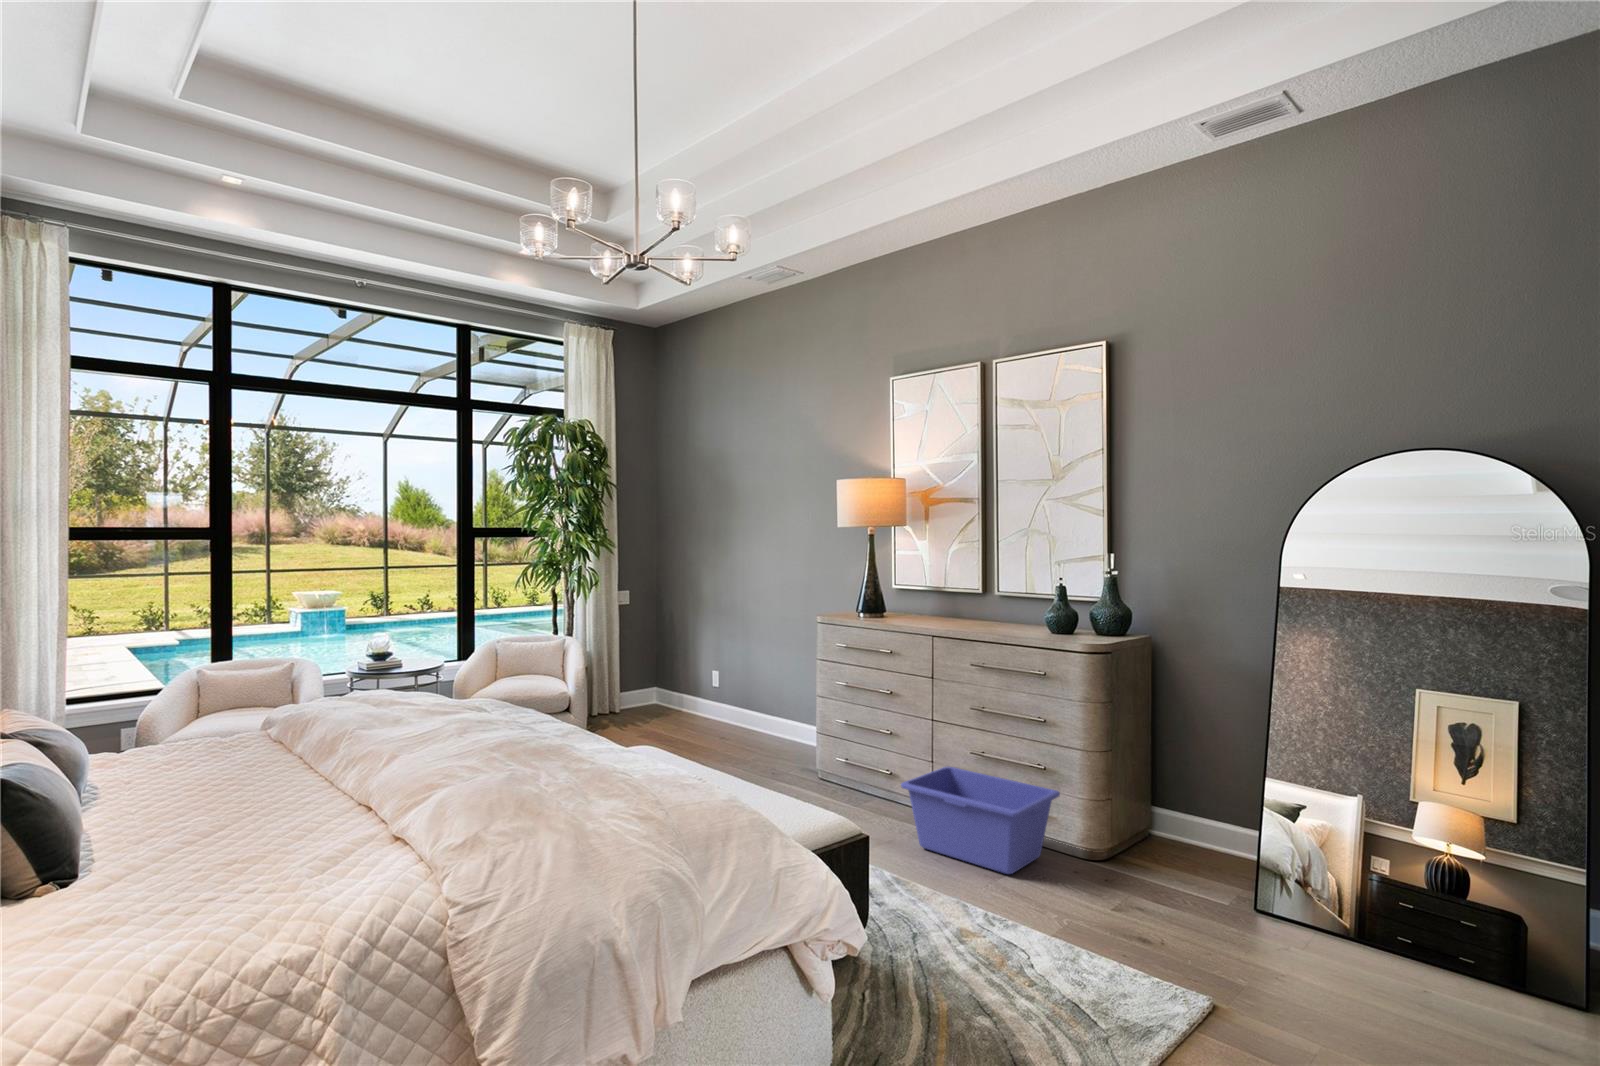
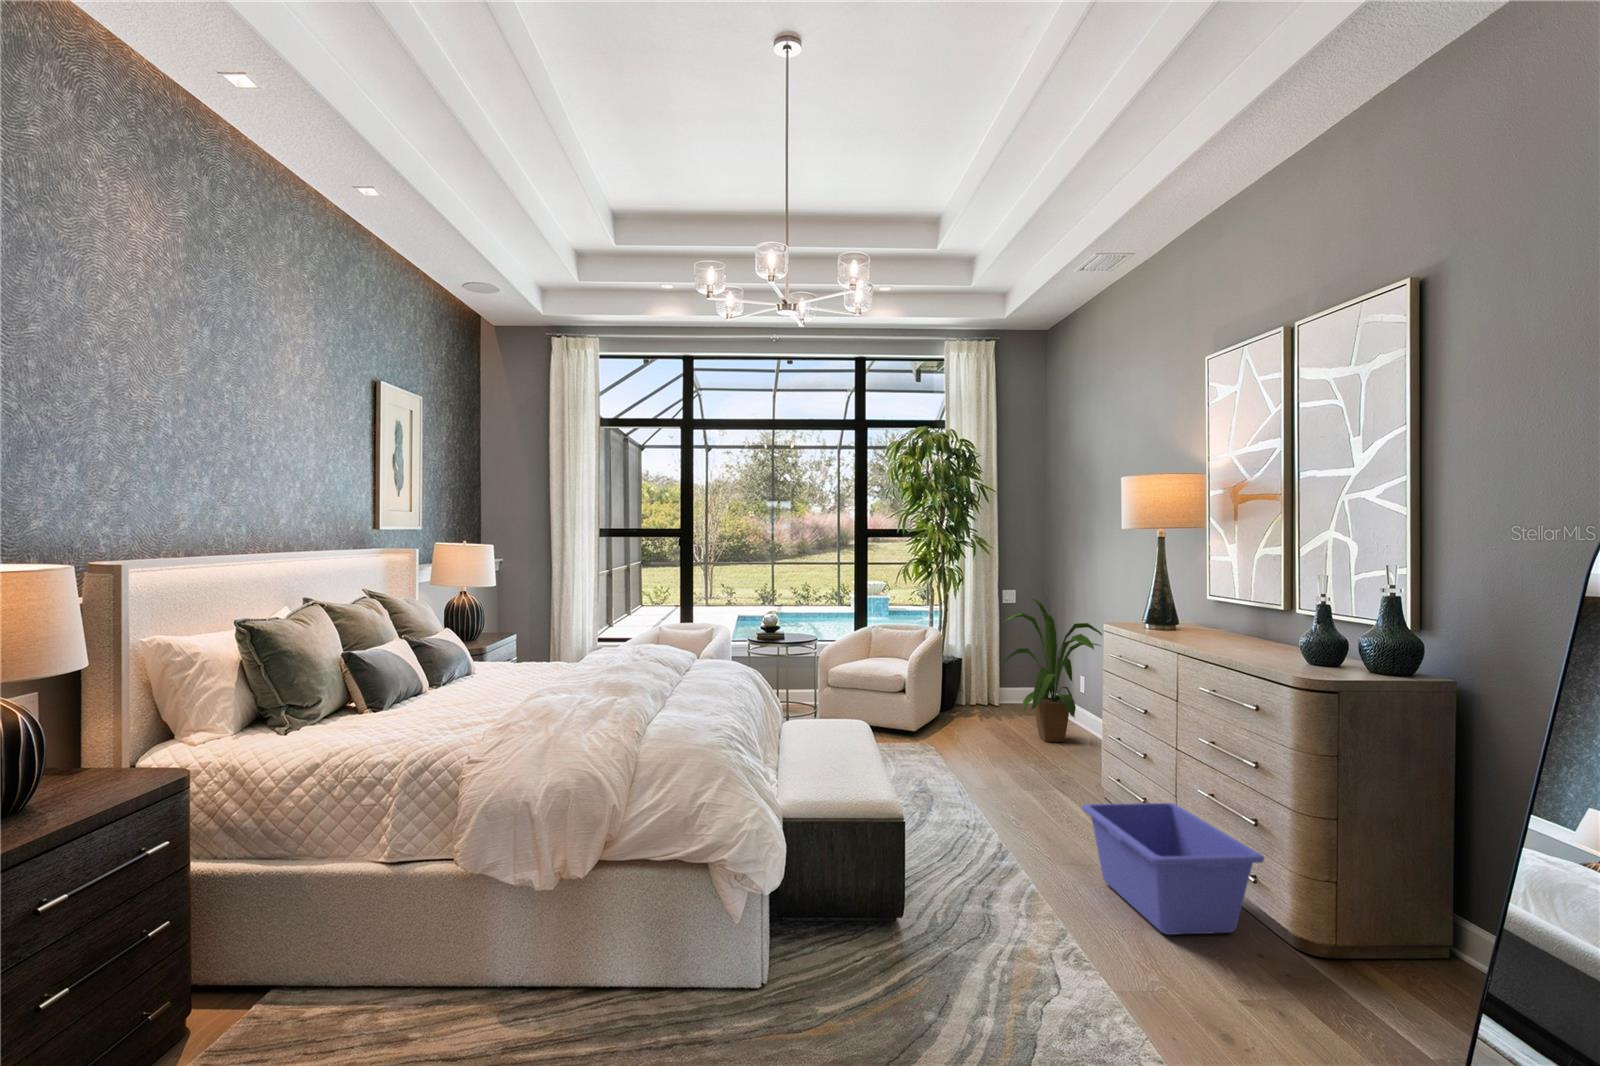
house plant: none [657,595,763,737] -> present [1000,596,1102,742]

